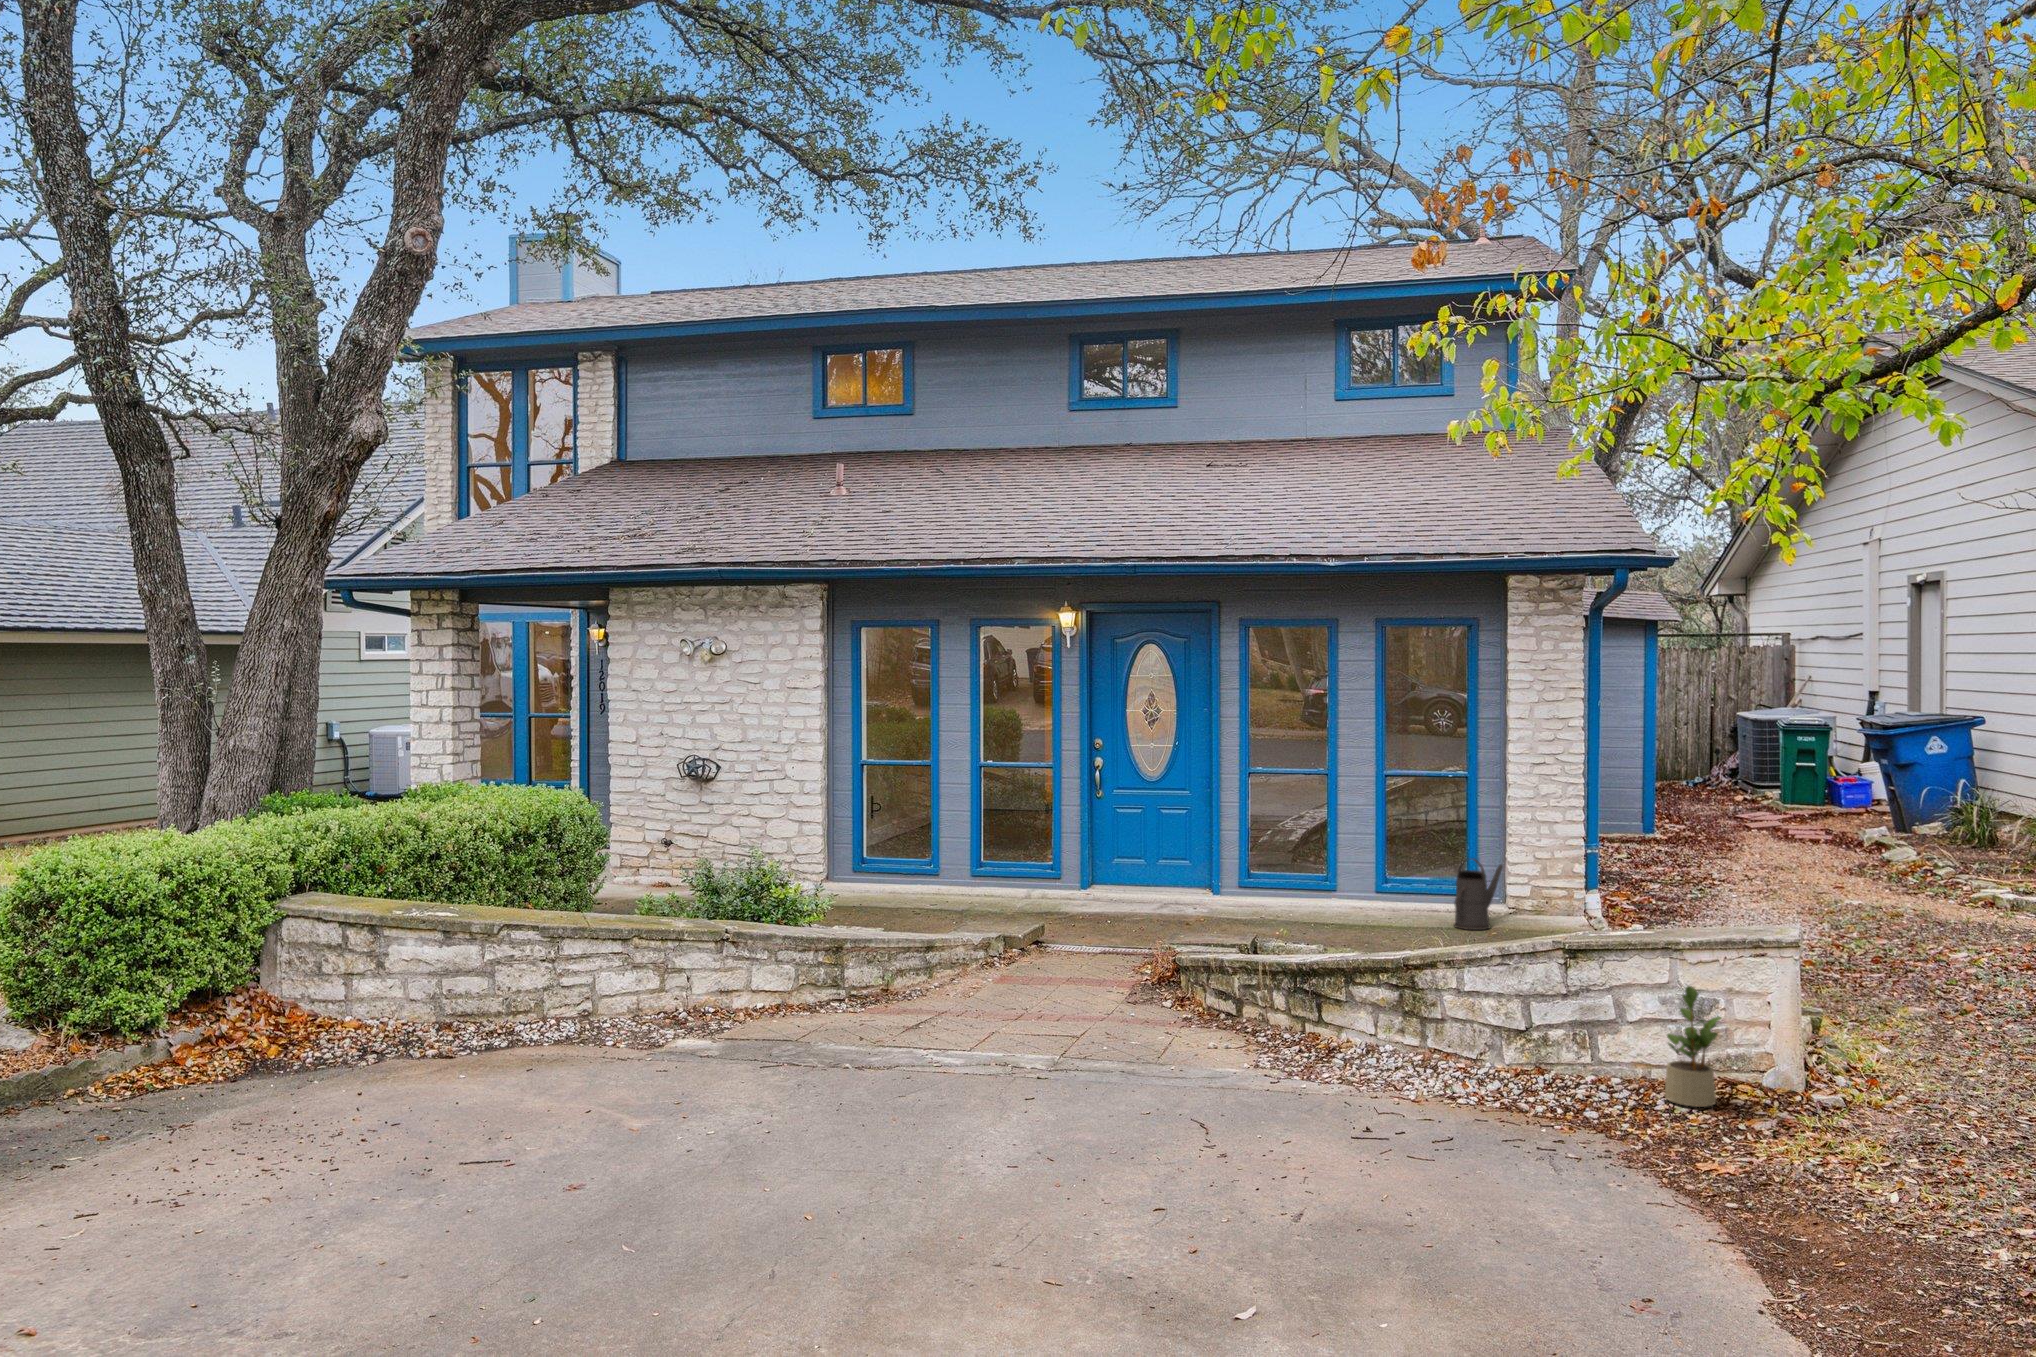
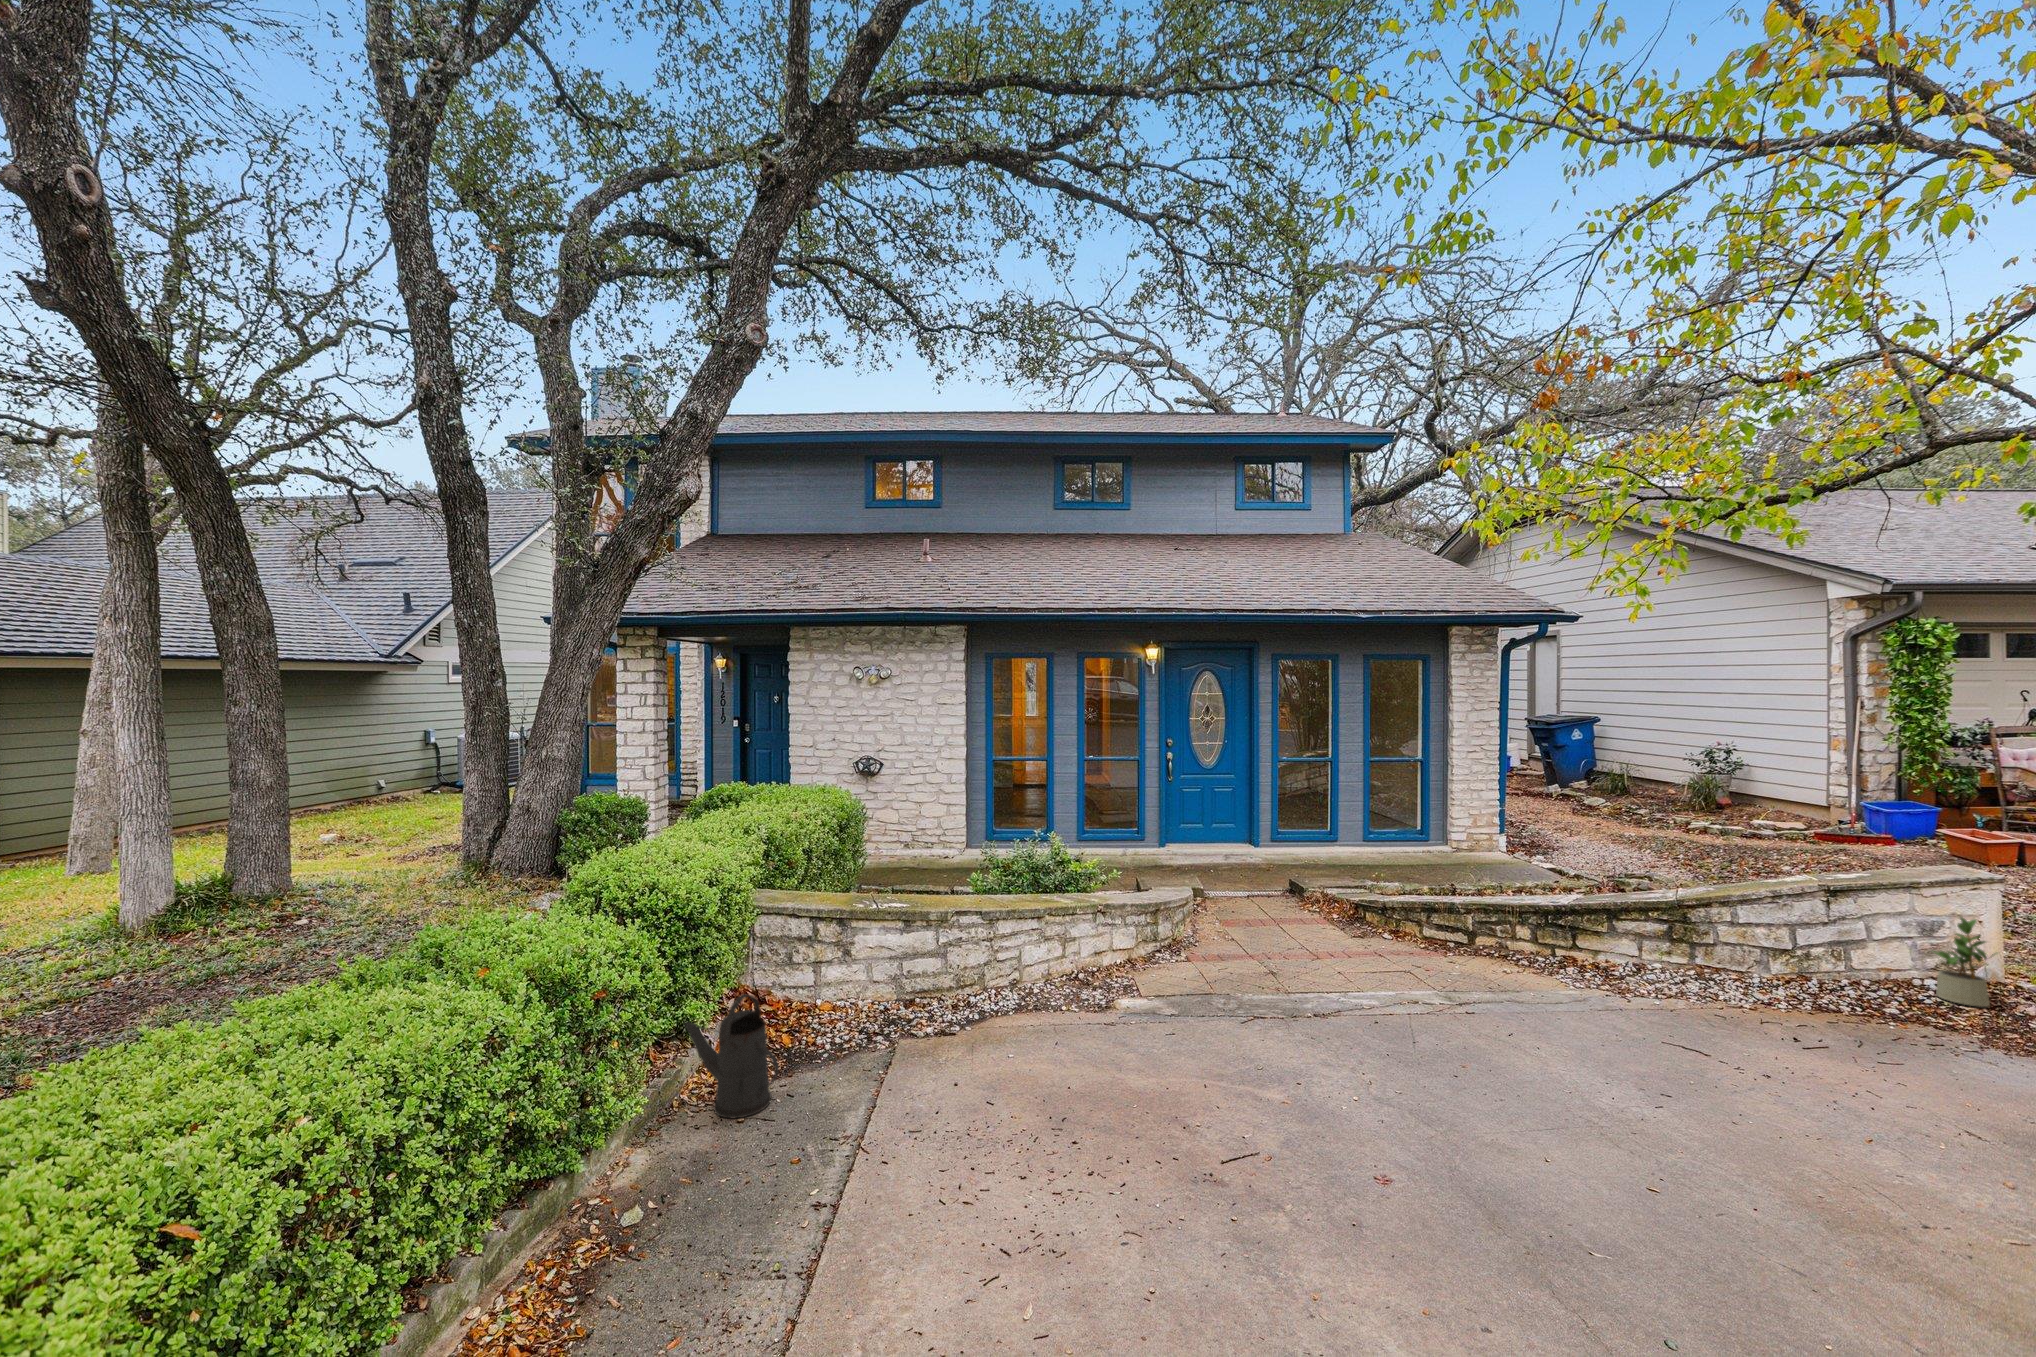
watering can: present [1454,859,1503,930] -> present [685,994,779,1119]

